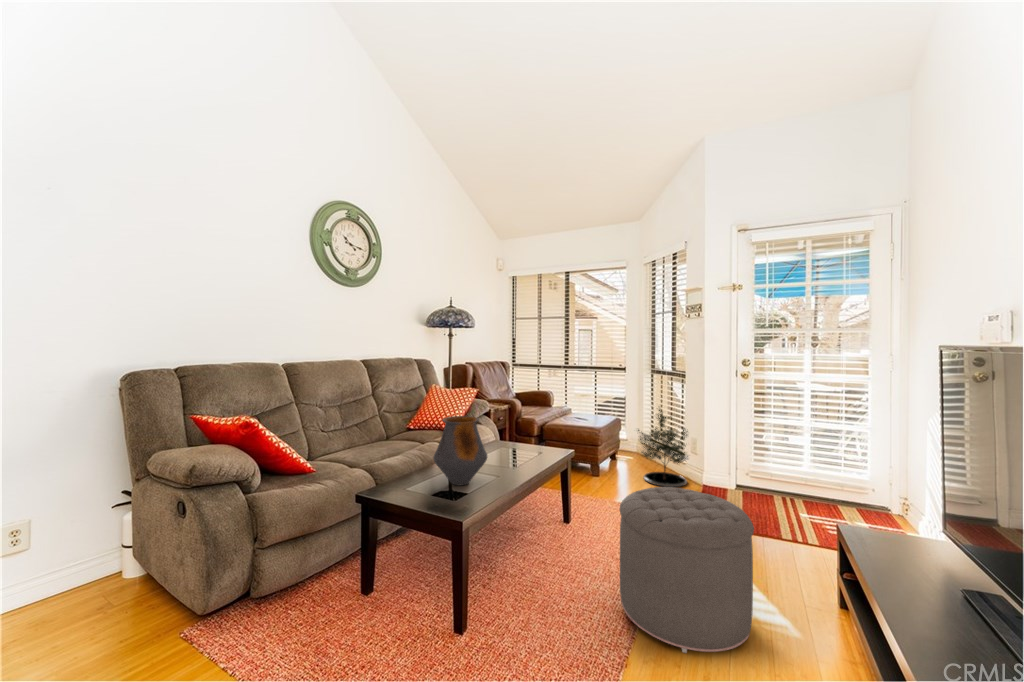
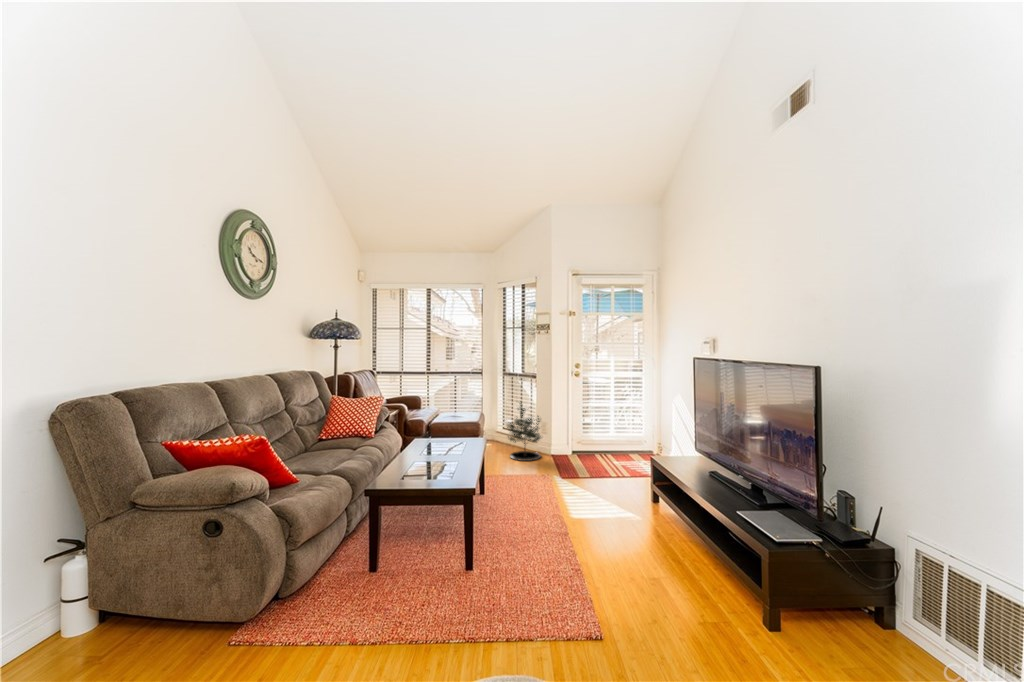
vase: present [434,416,487,485] -> none [410,417,452,470]
ottoman: present [620,487,754,653] -> none [545,451,622,543]

